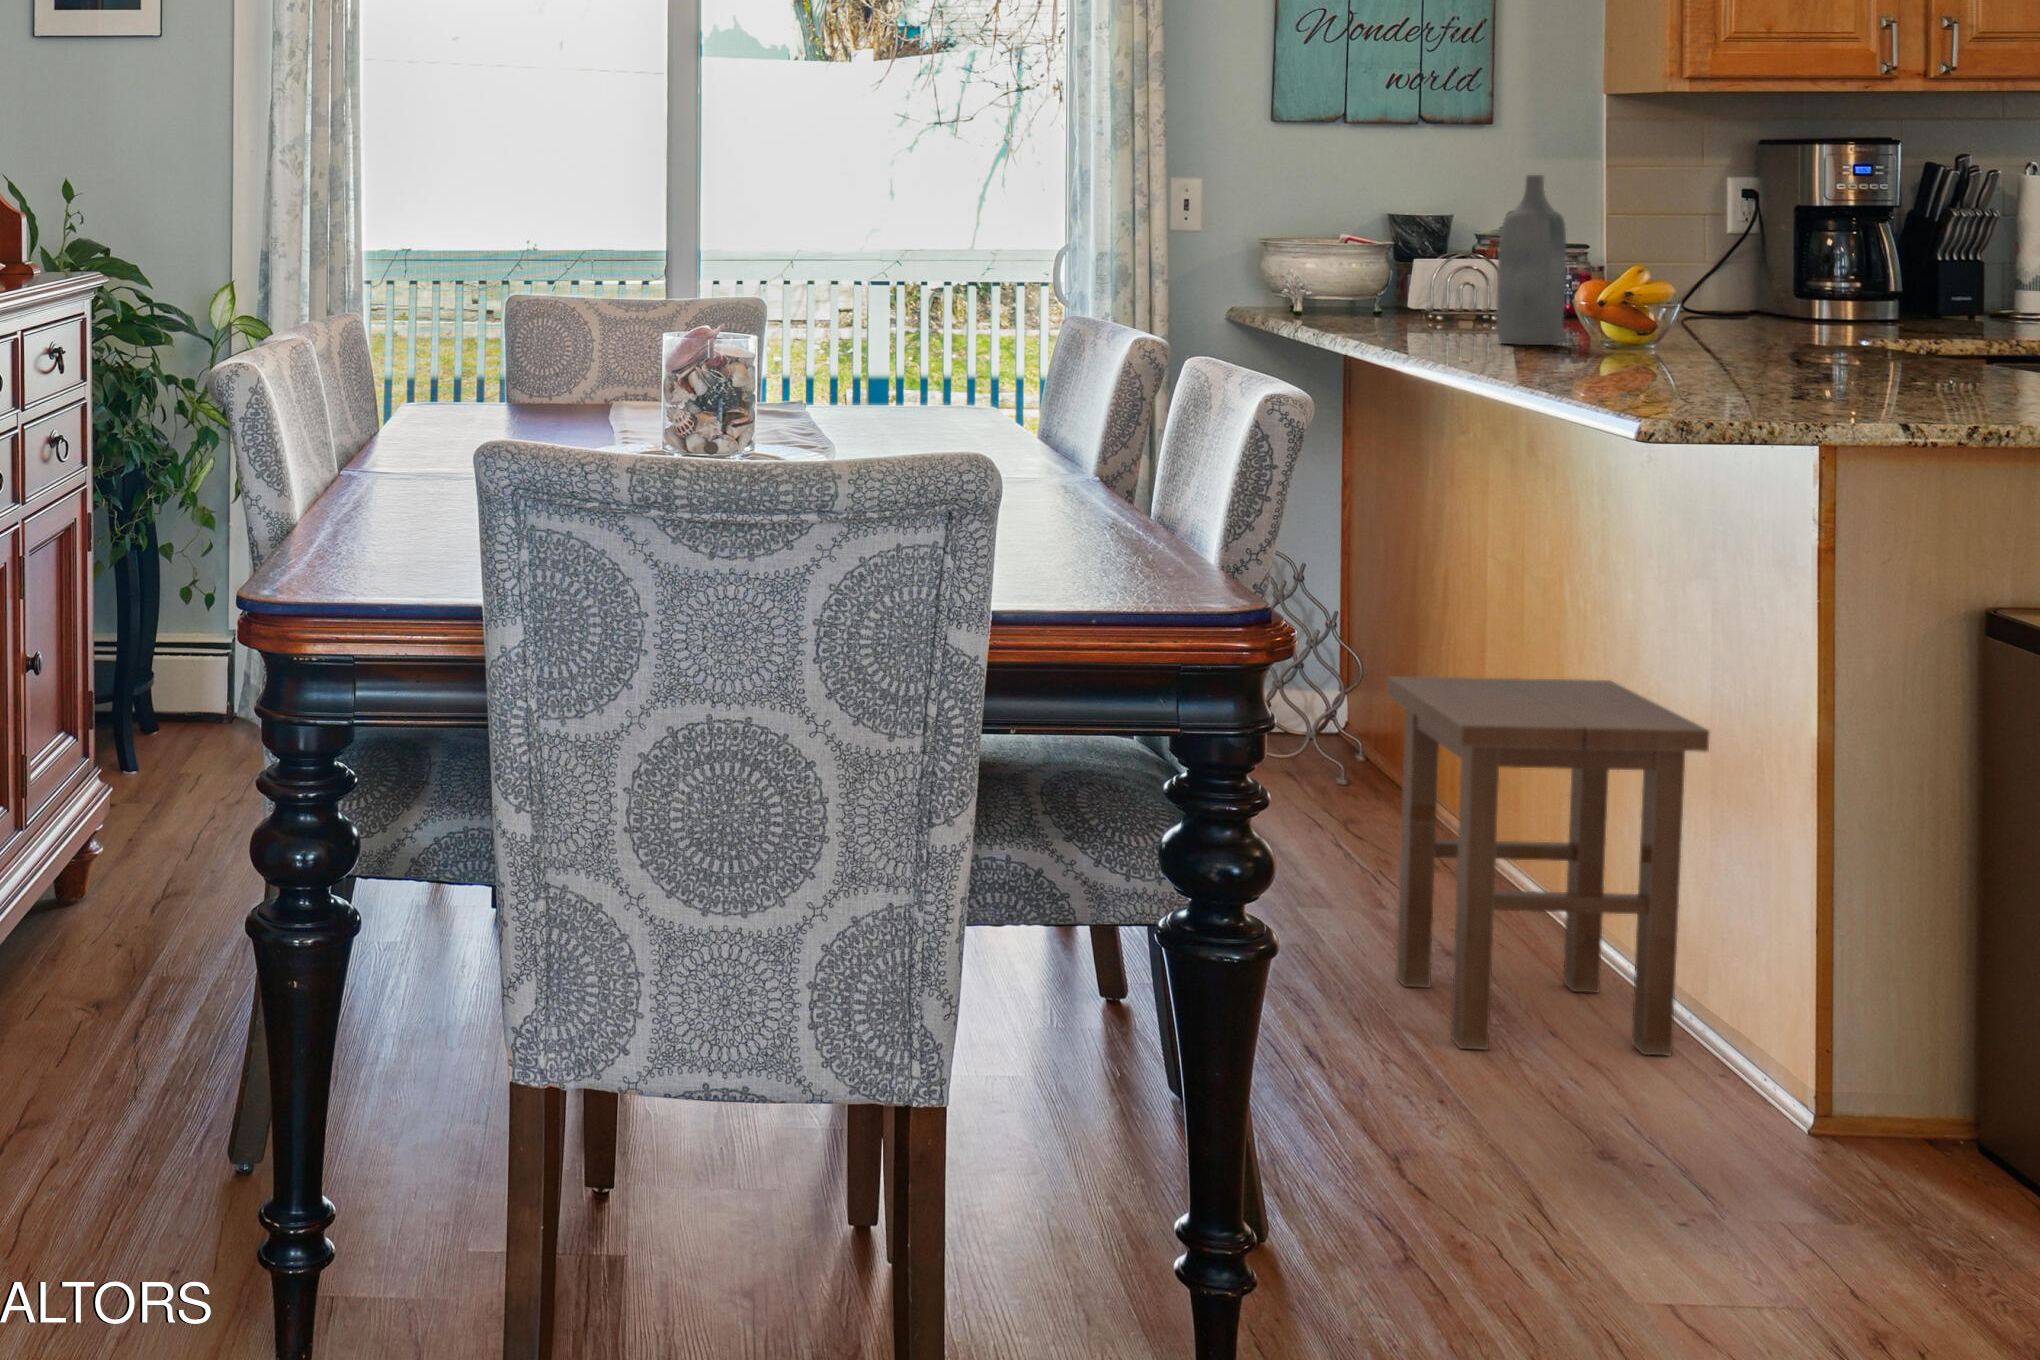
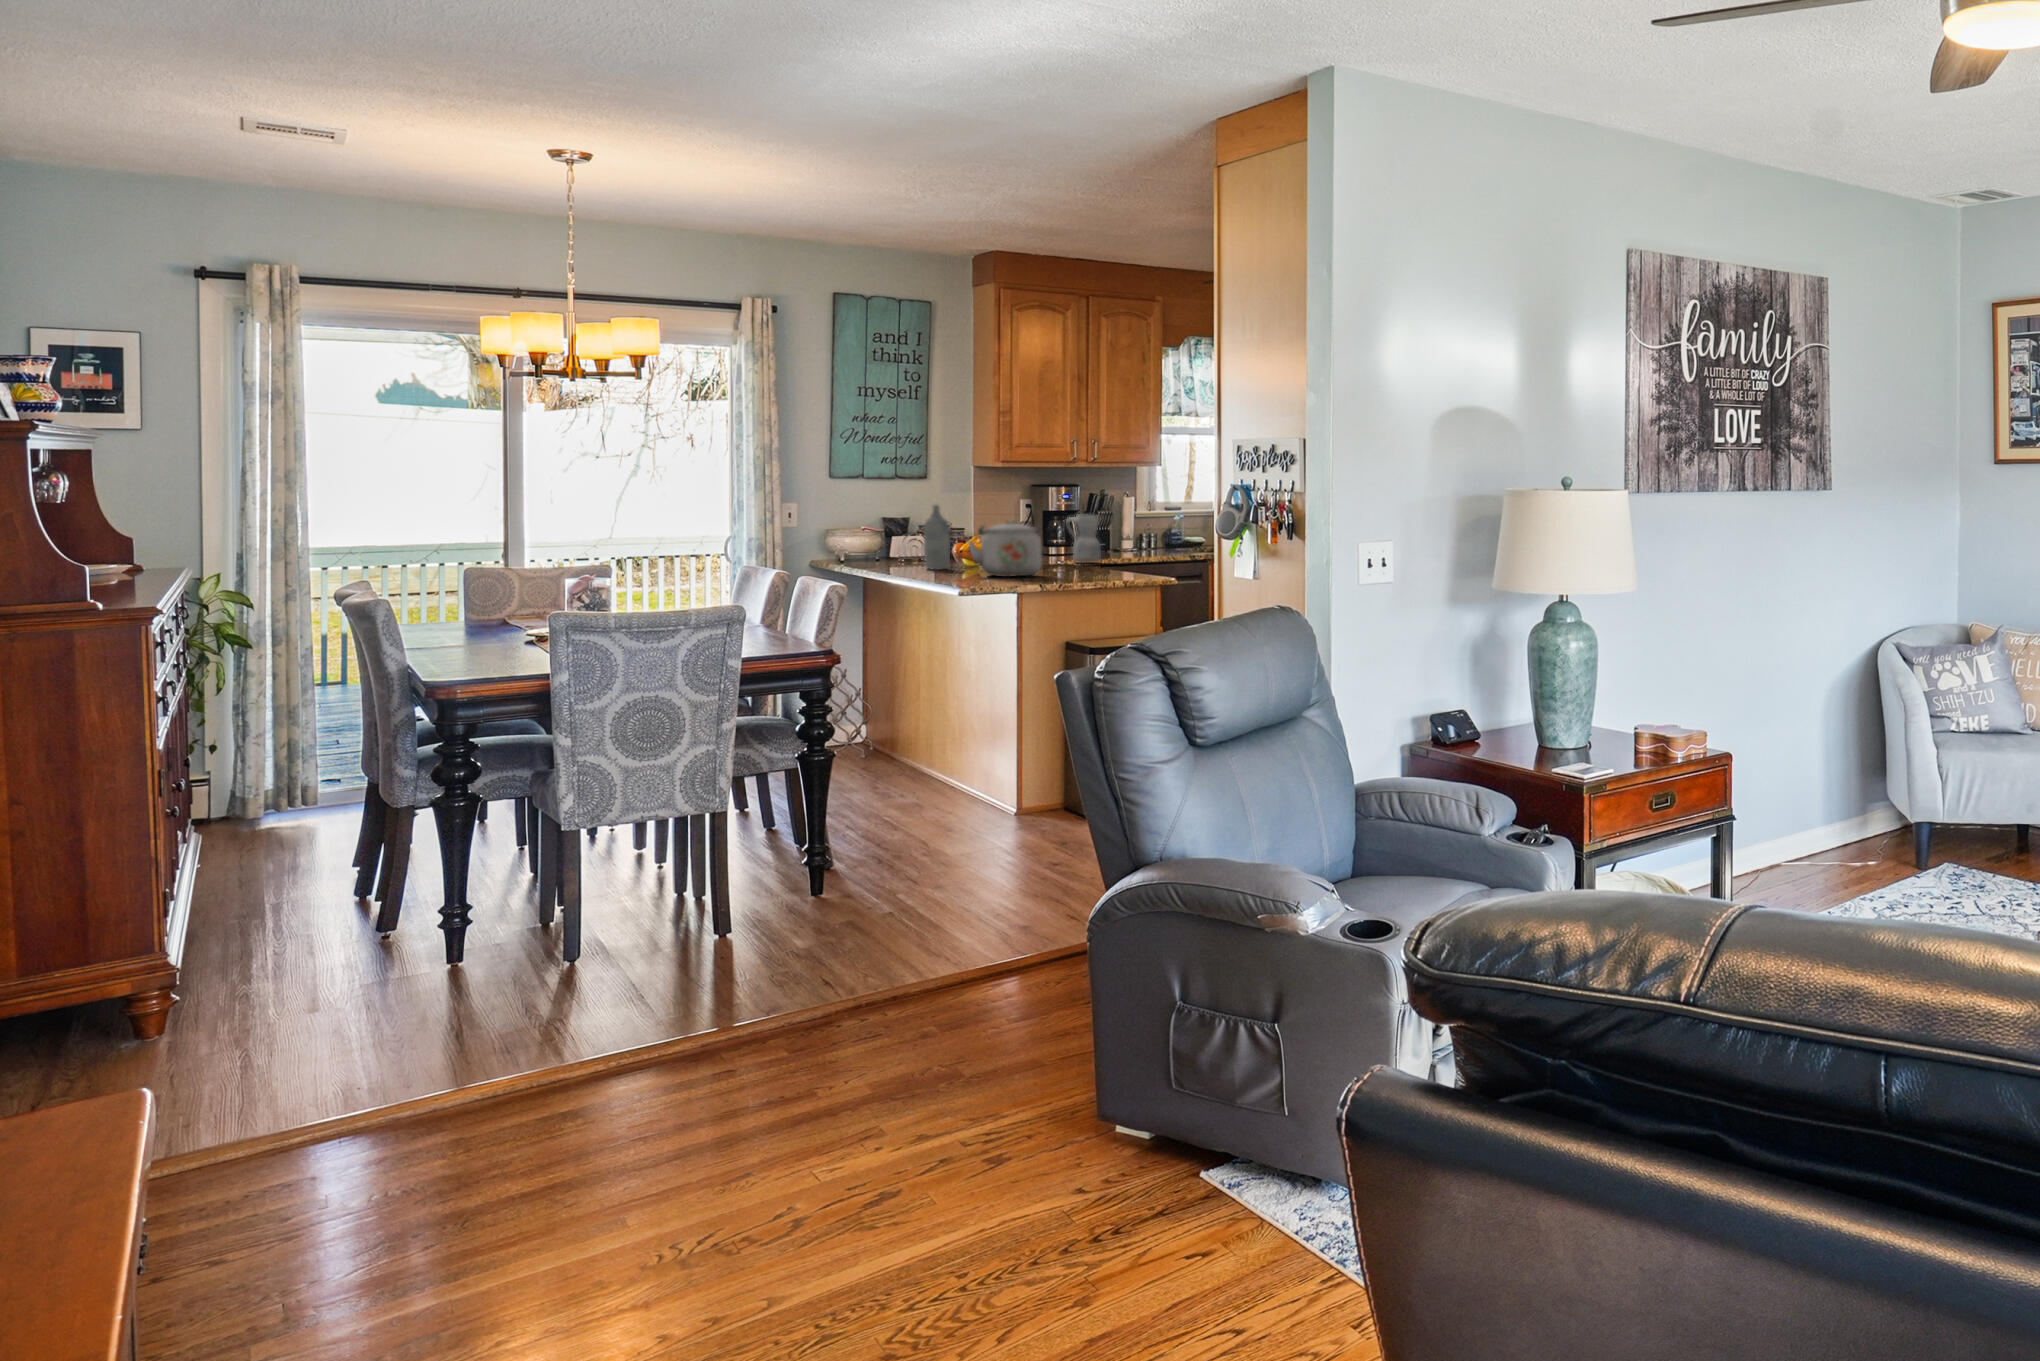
ceramic pitcher: none [1880,207,1992,343] -> present [1066,514,1101,563]
kettle: none [1636,209,1863,373] -> present [969,521,1042,577]
stool: present [1387,676,1709,1055] -> none [881,686,988,815]

